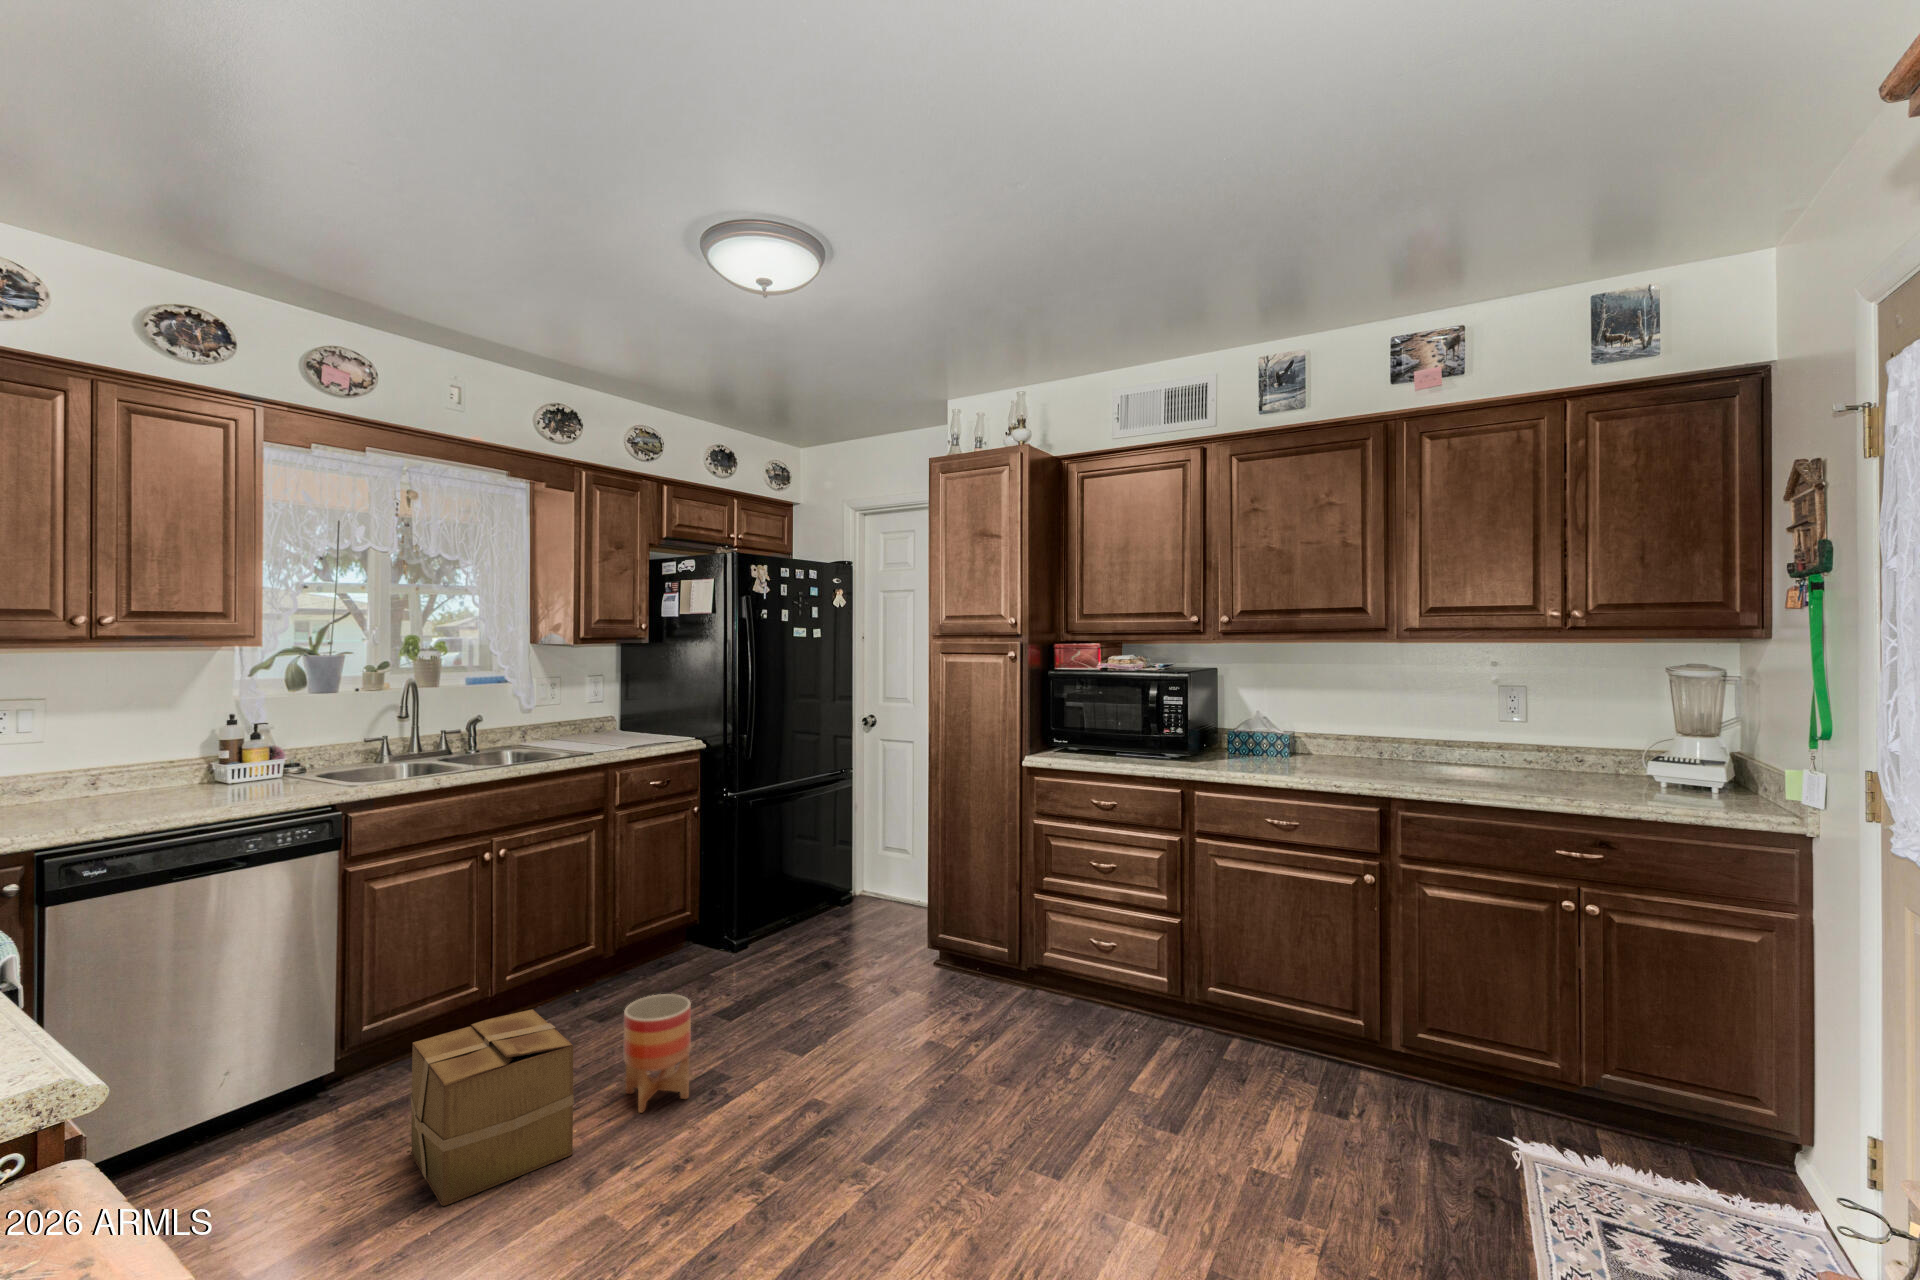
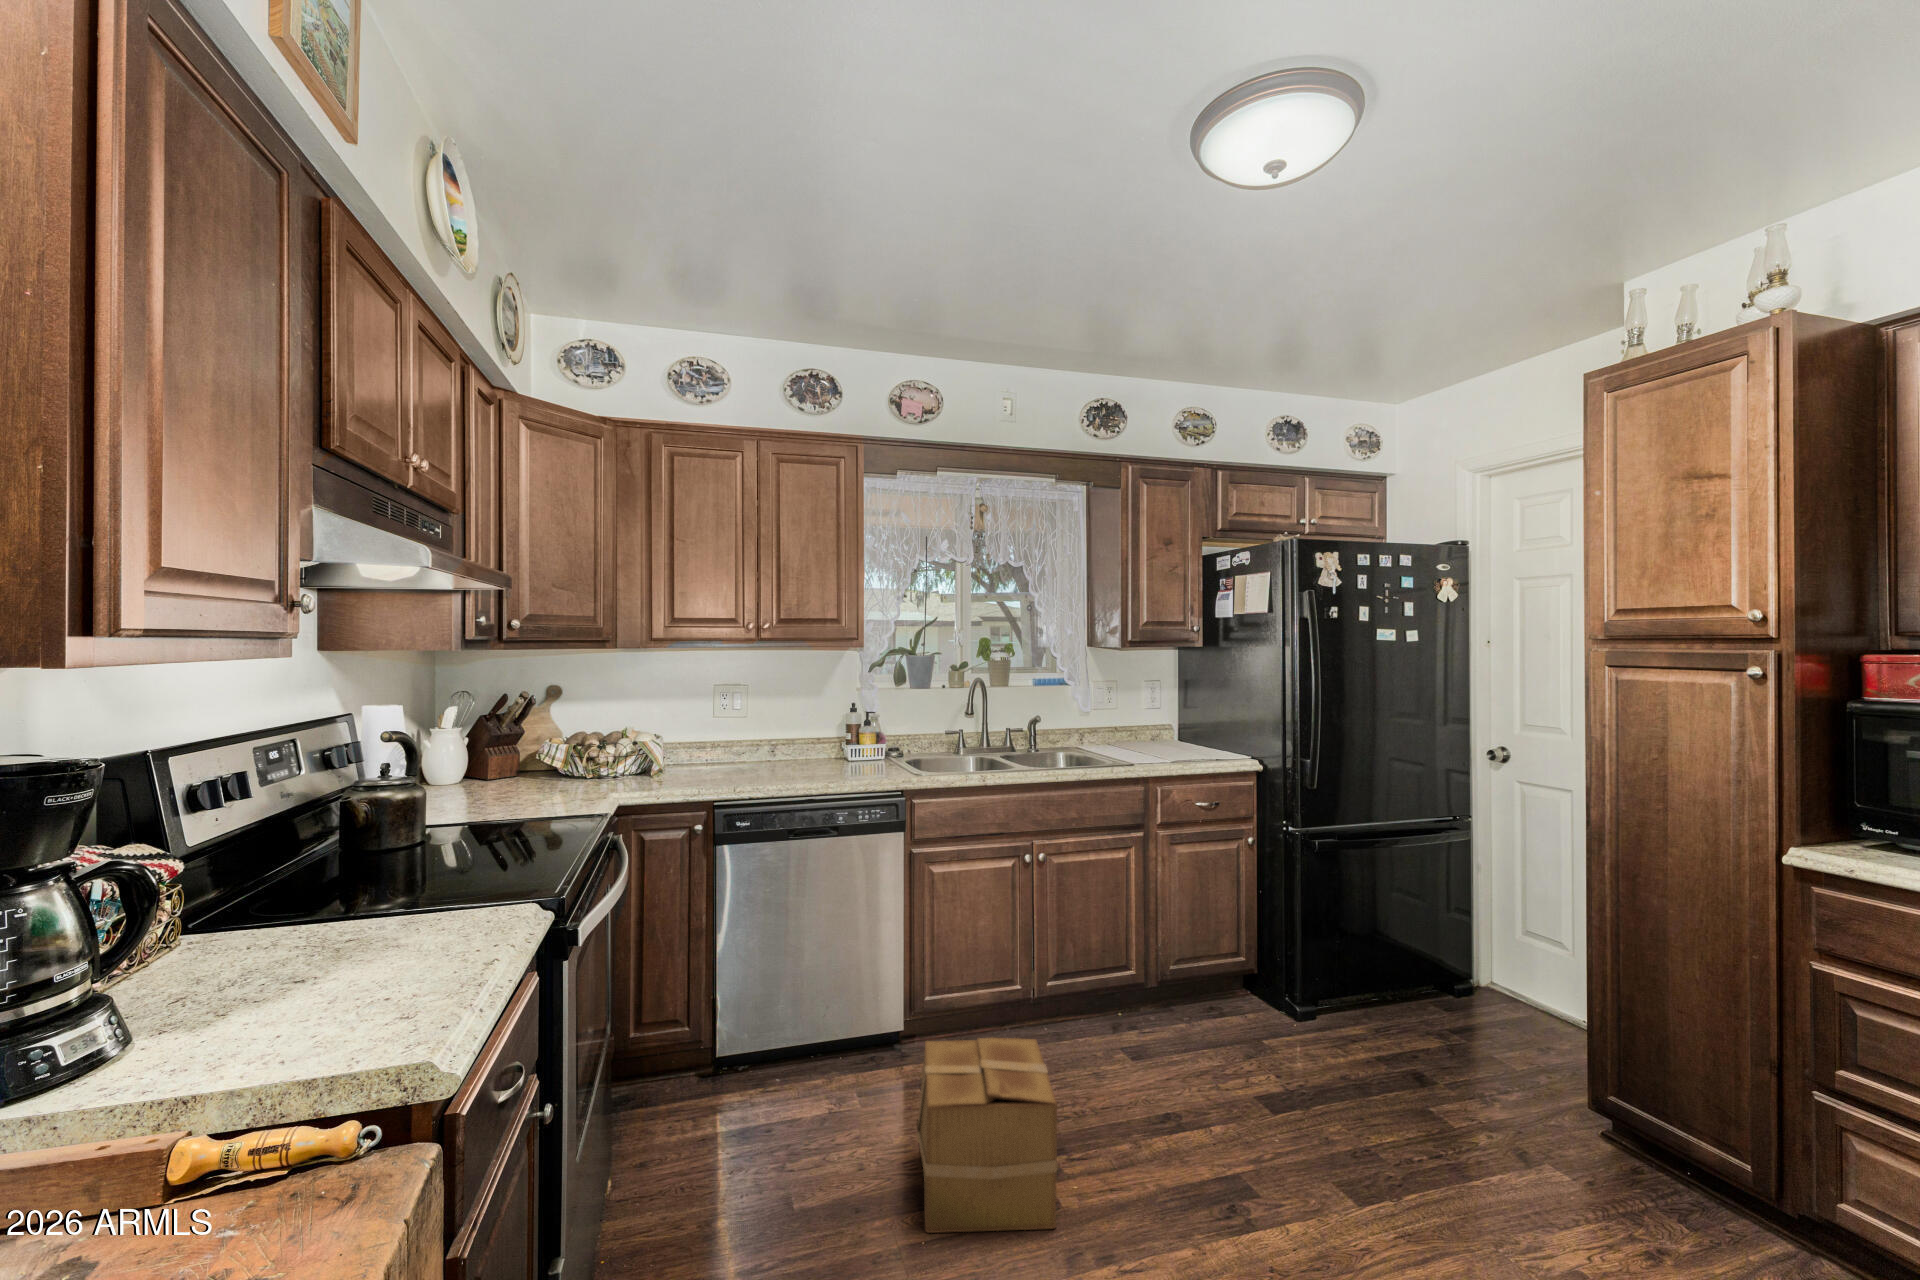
planter: present [624,994,691,1113] -> none [1125,1062,1203,1209]

